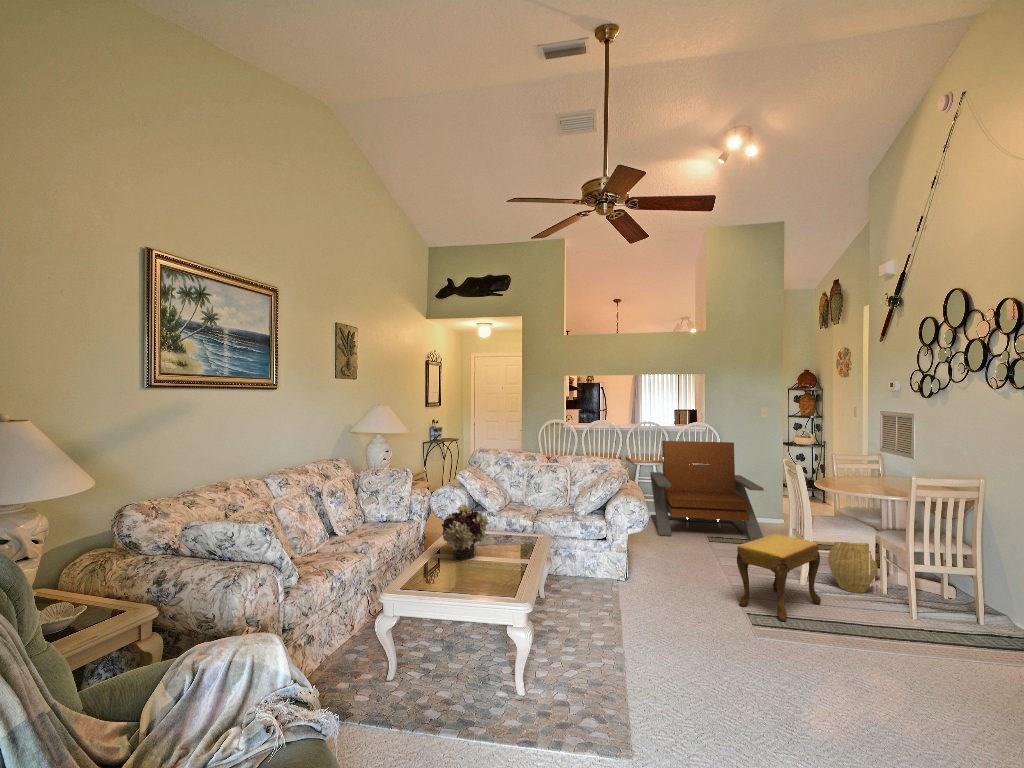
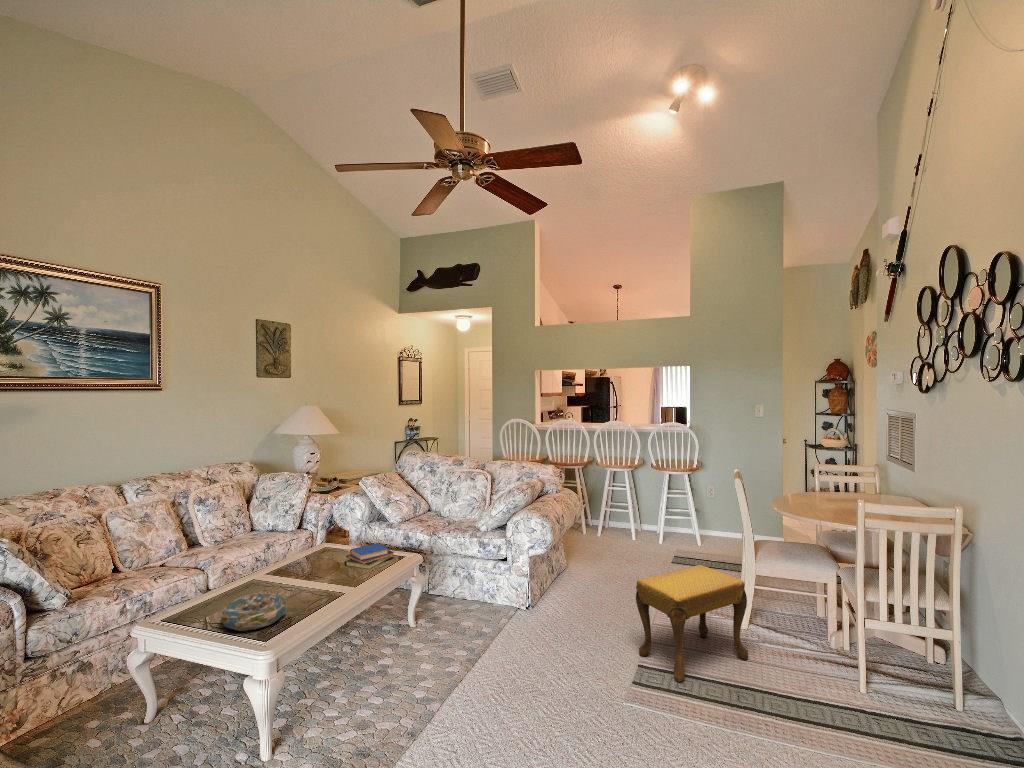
lounge chair: present [650,441,764,540] -> none [614,444,738,567]
flower arrangement: present [442,503,488,560] -> none [259,519,326,584]
book: none [488,525,527,547] -> present [344,543,394,569]
woven basket: present [828,542,877,593] -> none [778,572,838,647]
decorative bowl: none [452,563,503,592] -> present [220,593,287,630]

